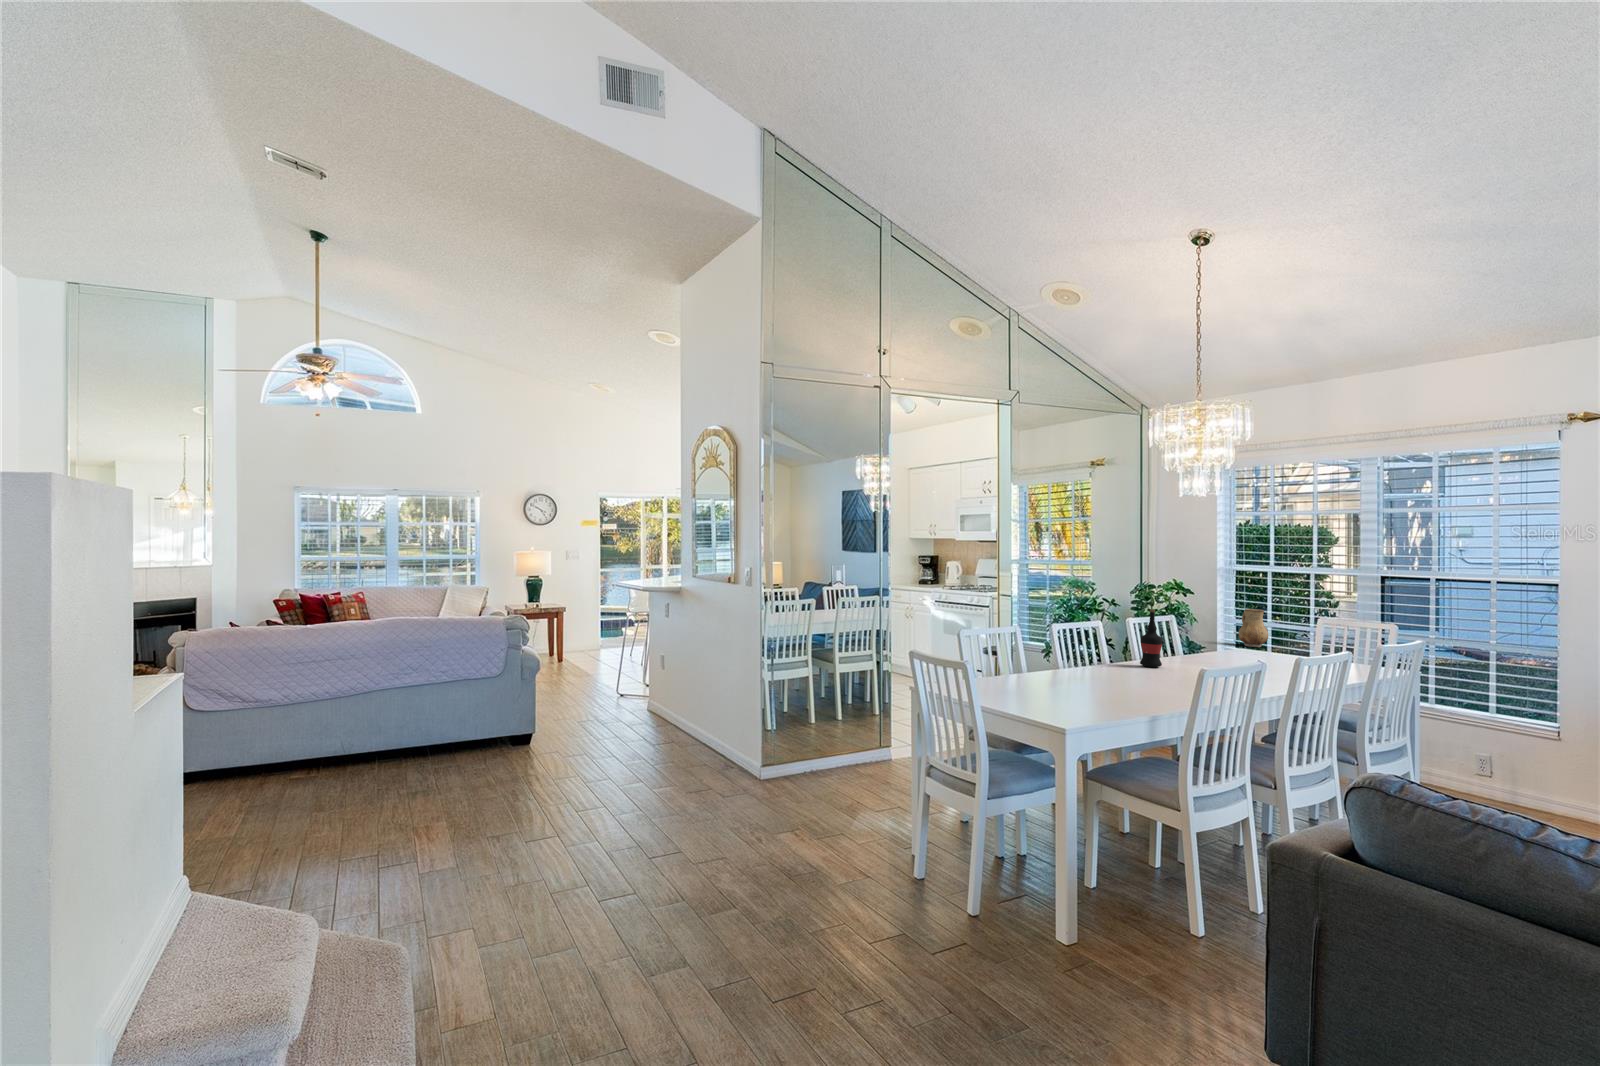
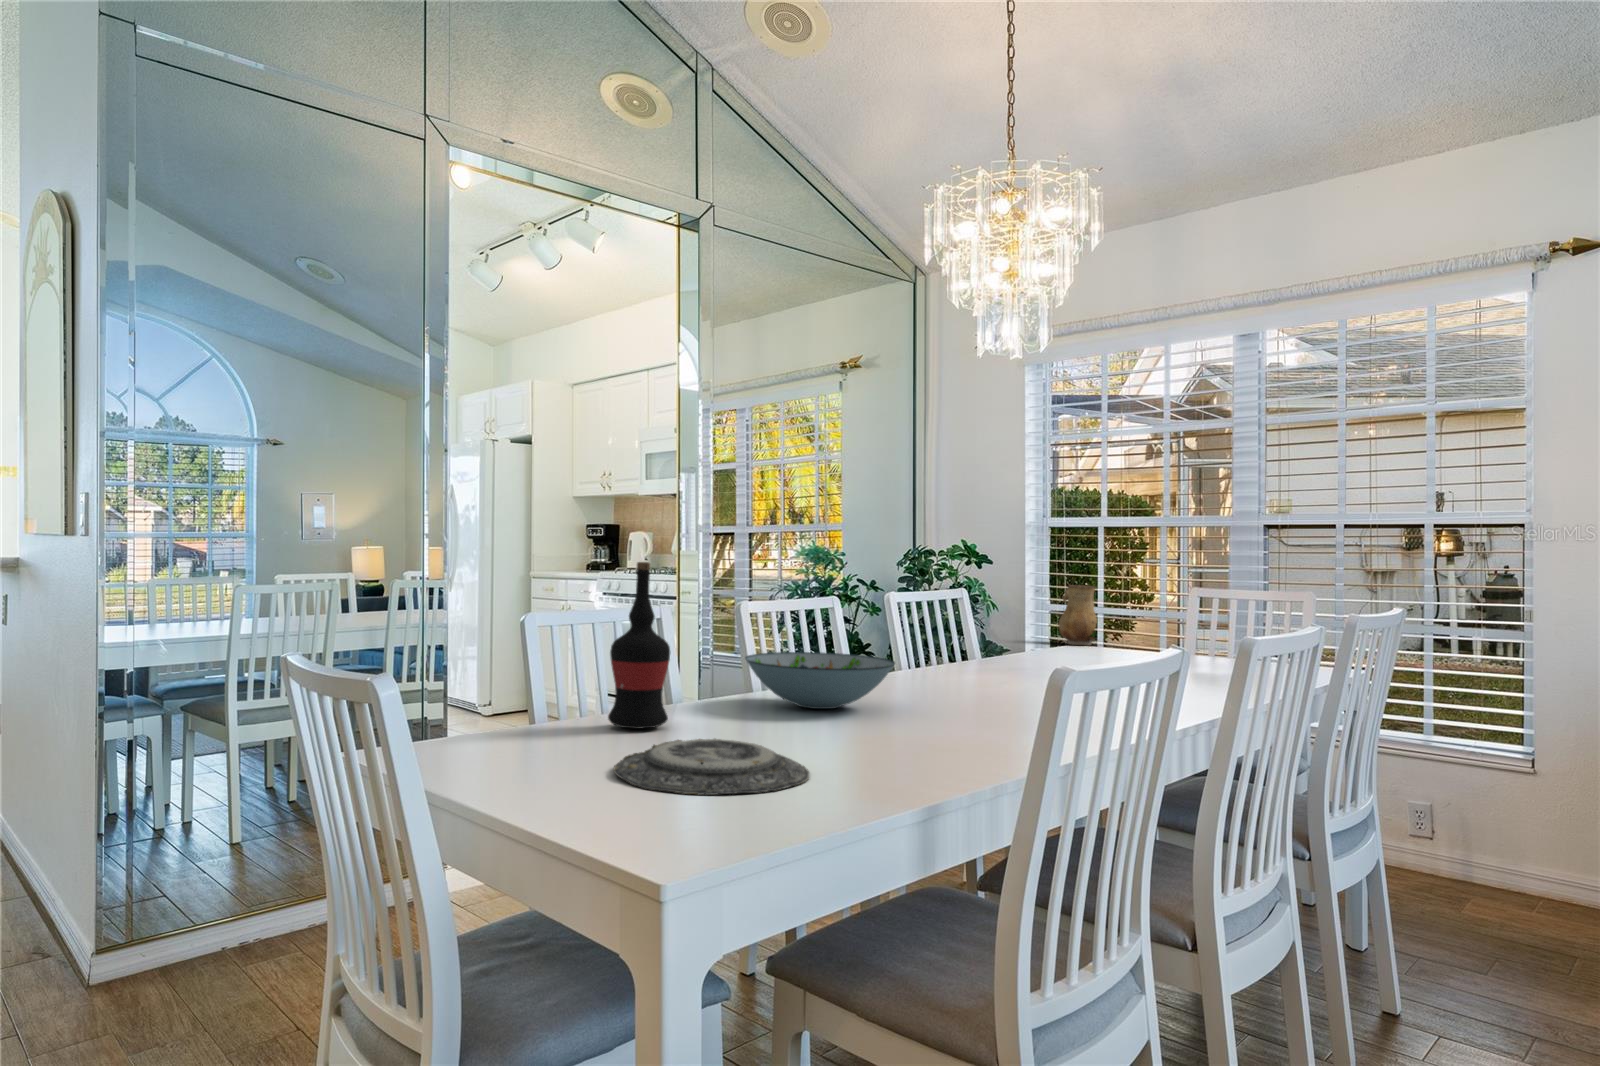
wine bottle: present [1140,609,1163,667] -> present [608,562,670,729]
decorative bowl: none [1062,651,1136,679] -> present [745,652,895,709]
plate: none [1029,688,1105,707] -> present [614,739,809,795]

